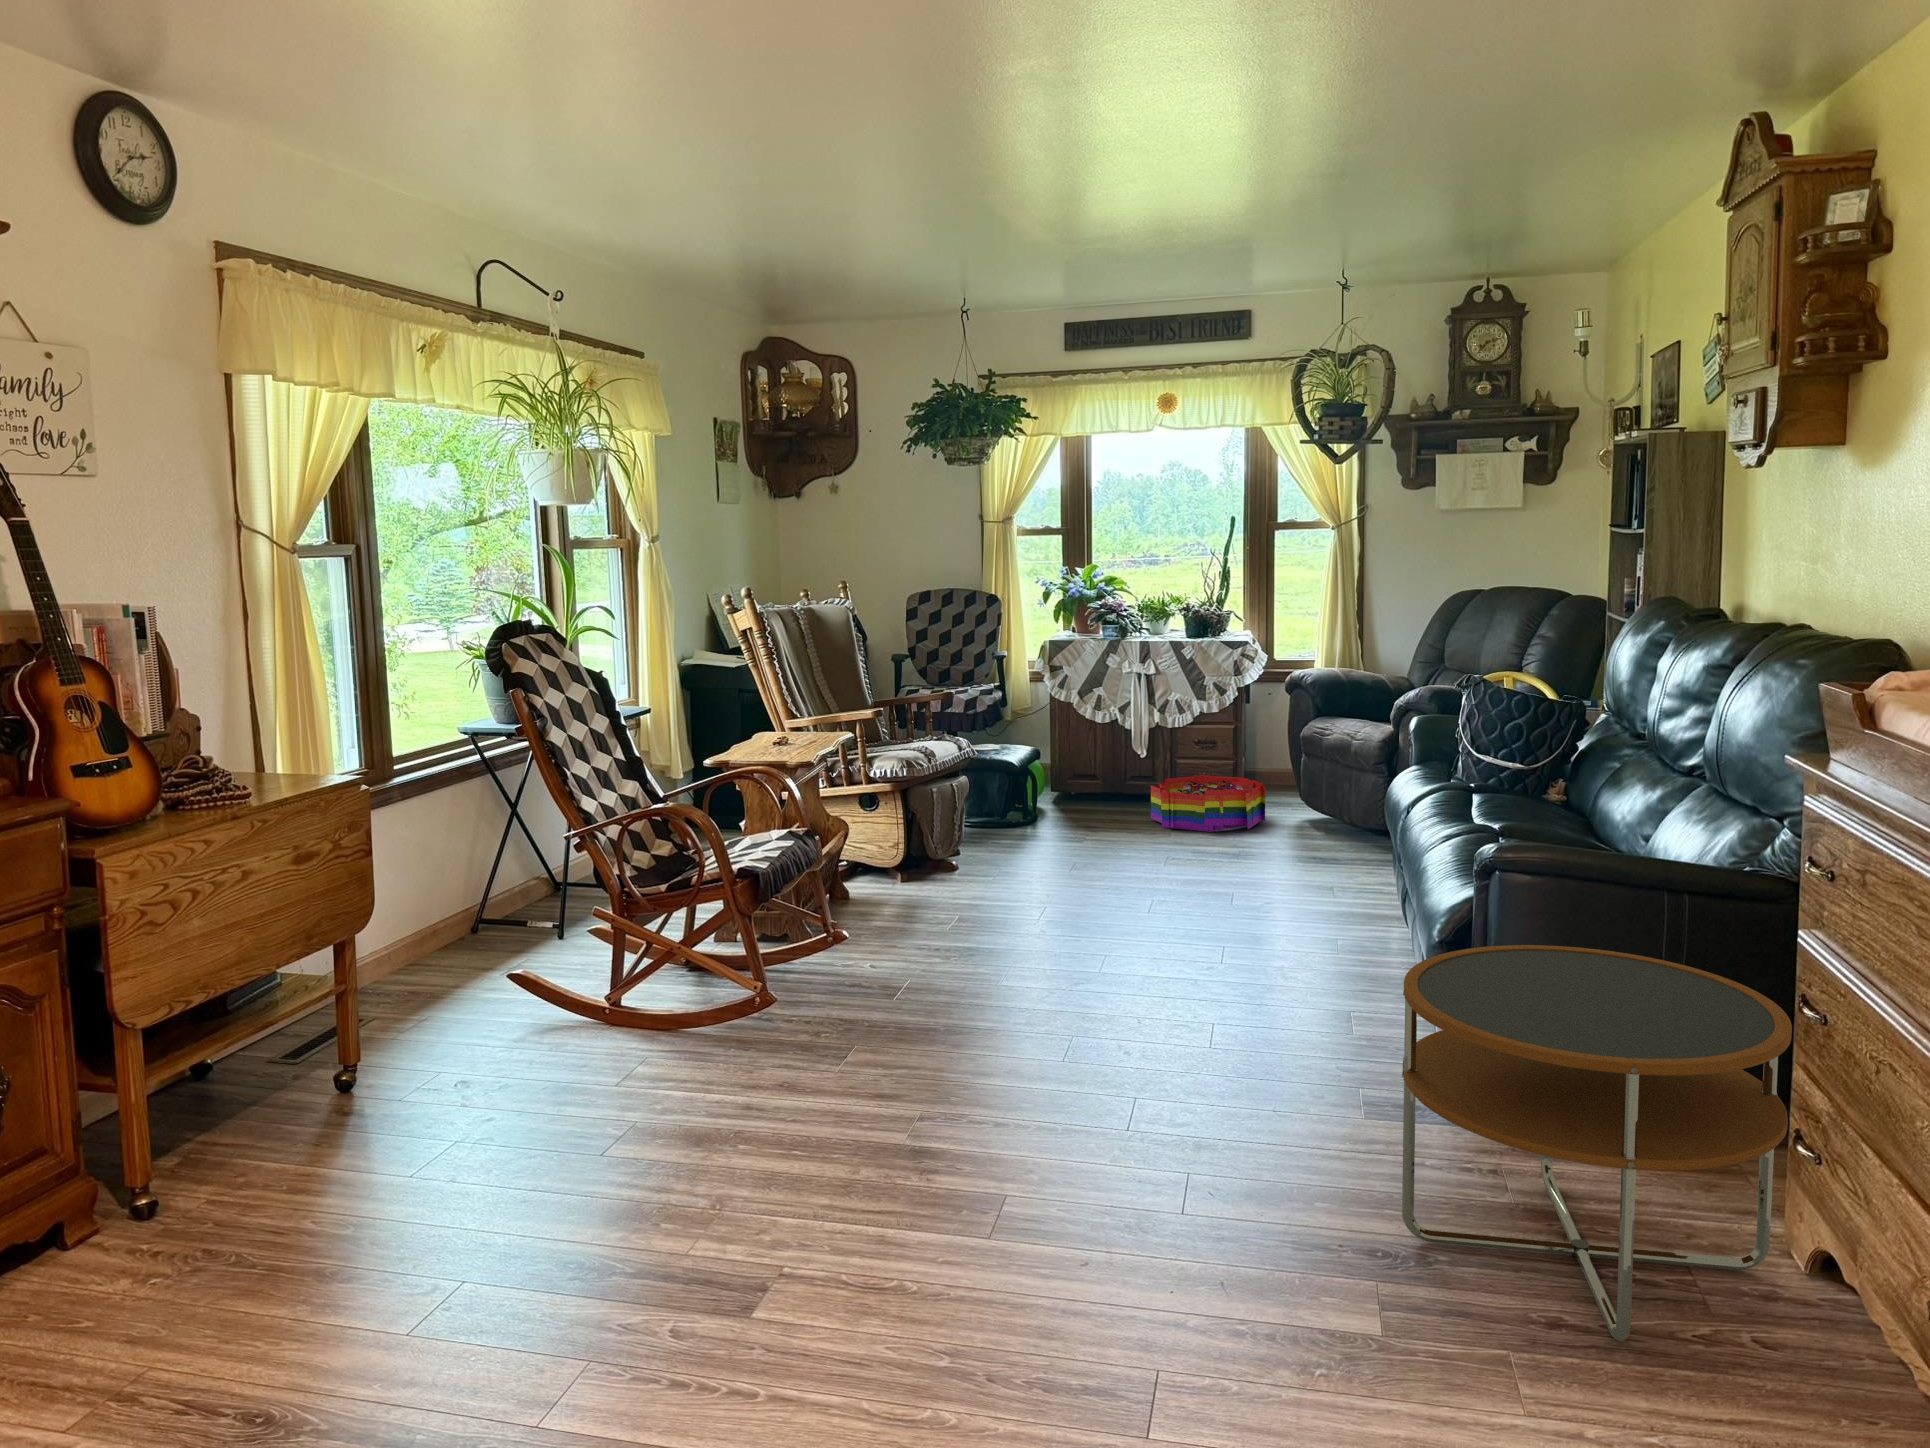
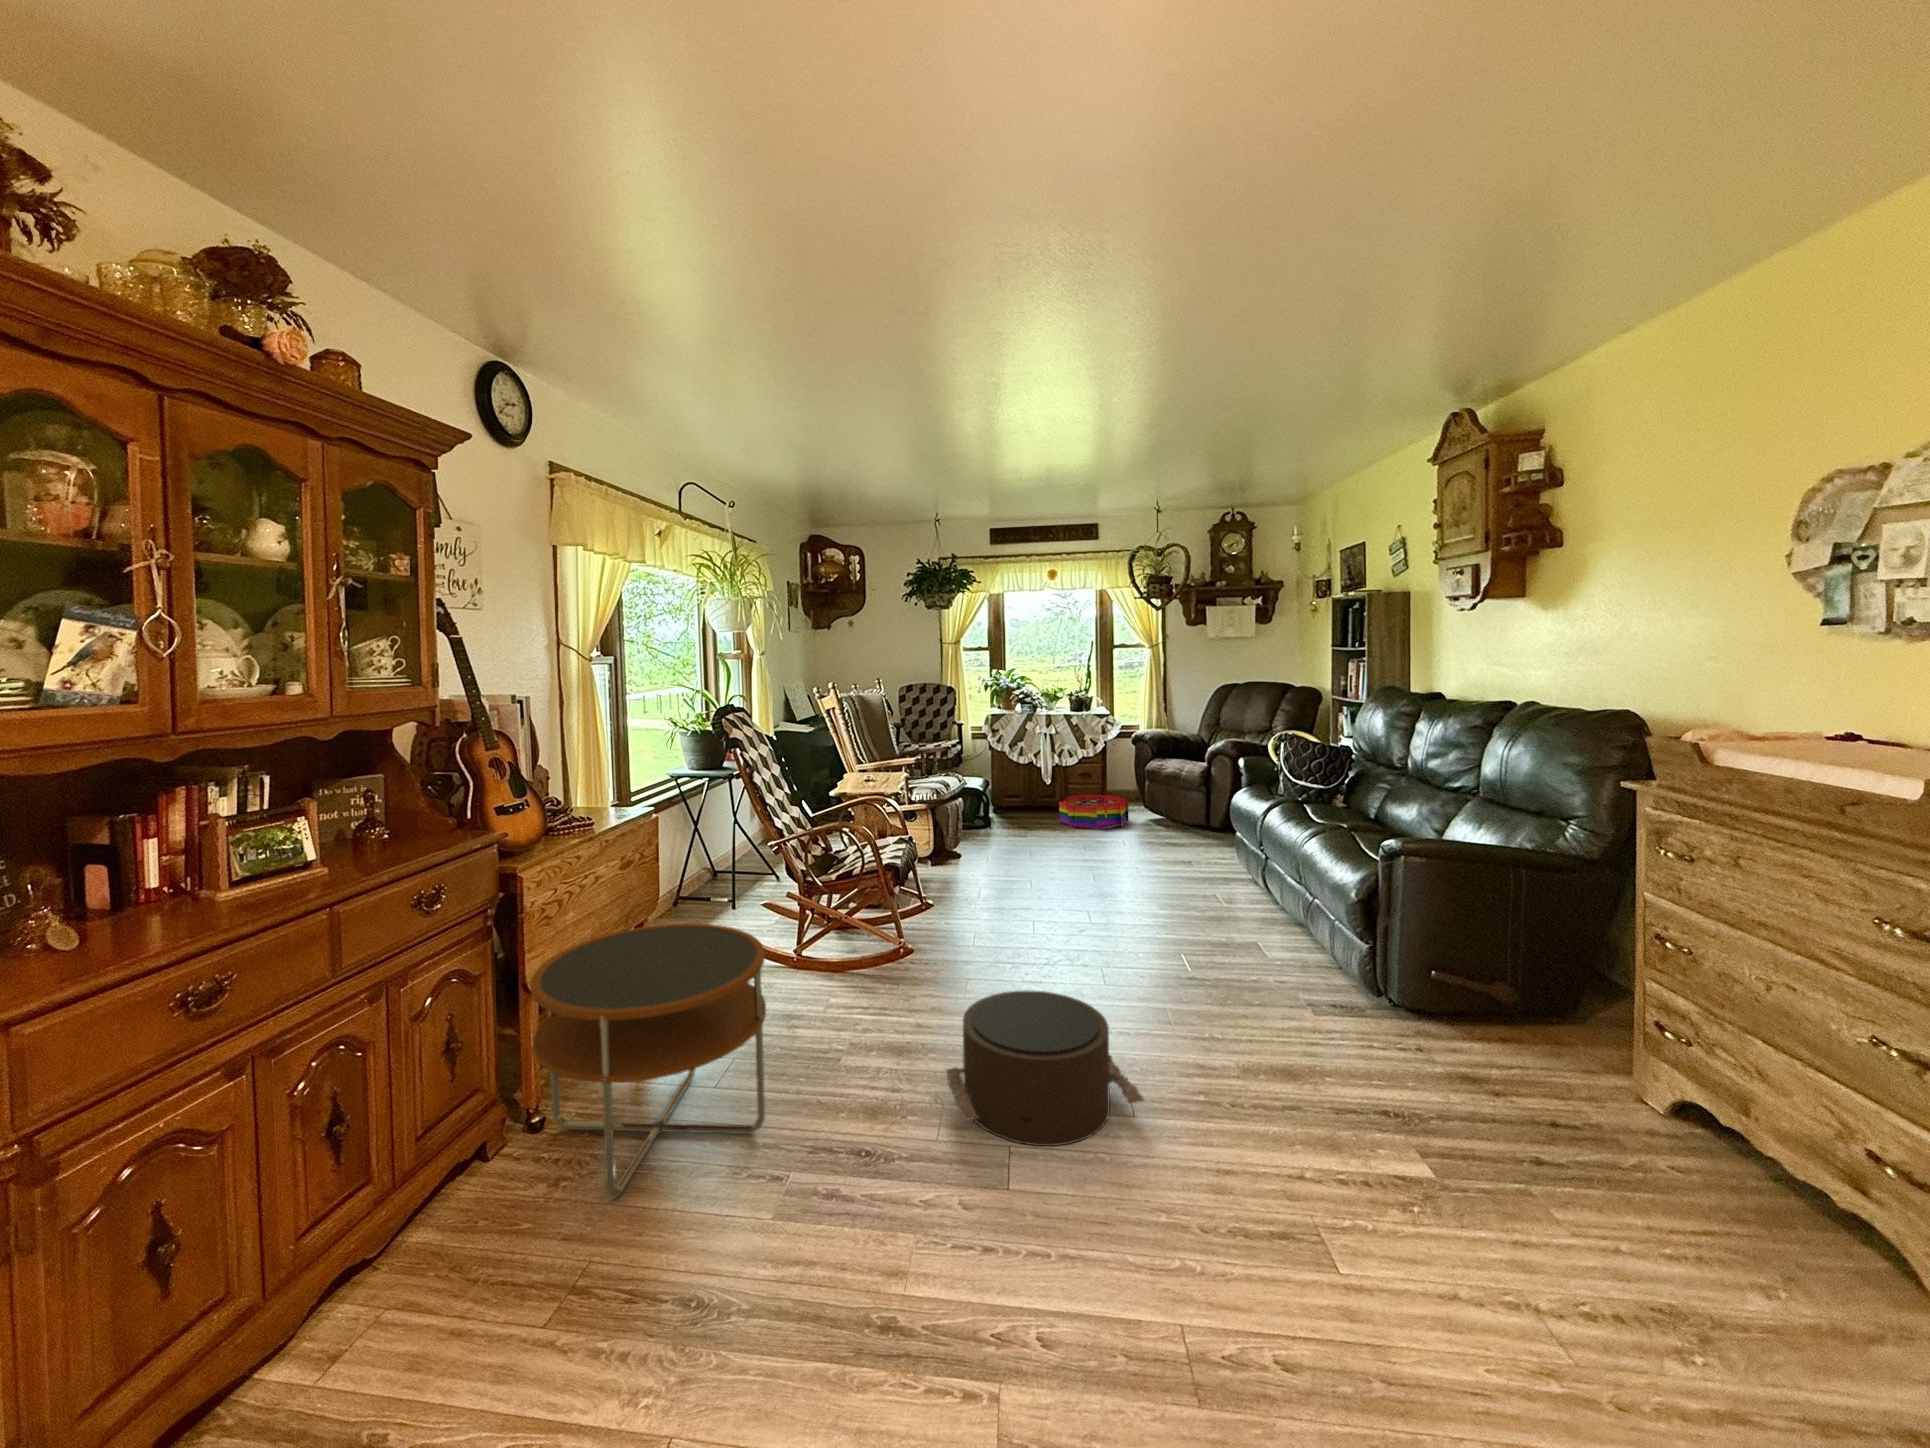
side table: present [1402,945,1792,1341] -> present [531,923,766,1198]
pouf: none [712,1055,992,1268] -> present [946,990,1144,1146]

